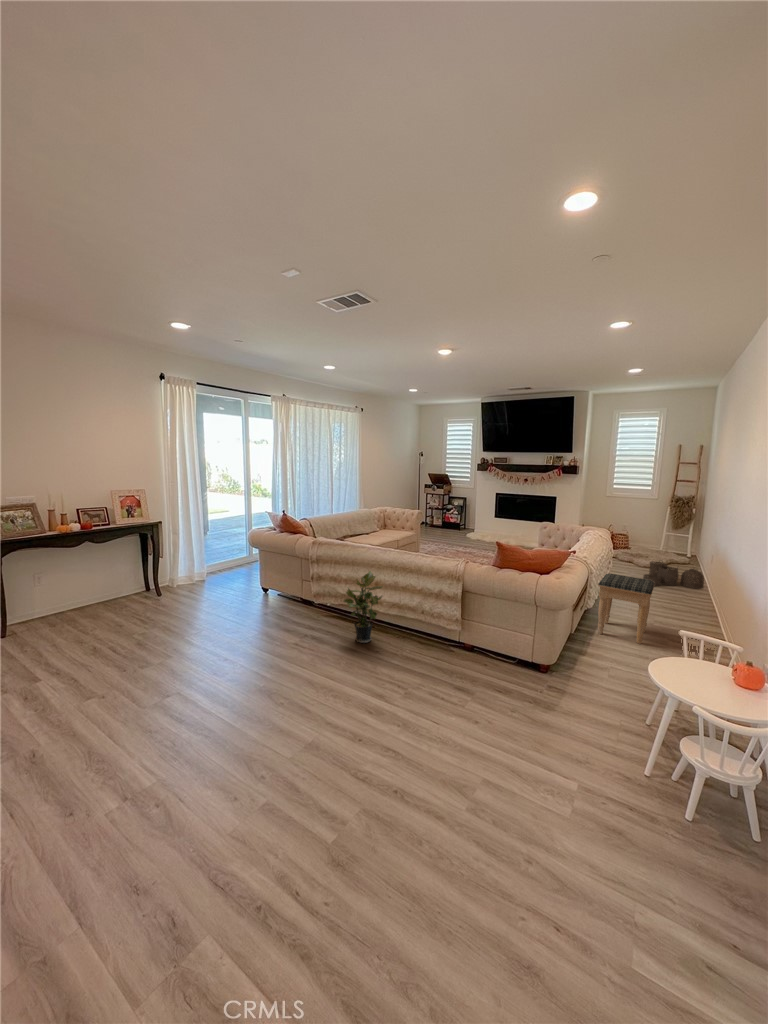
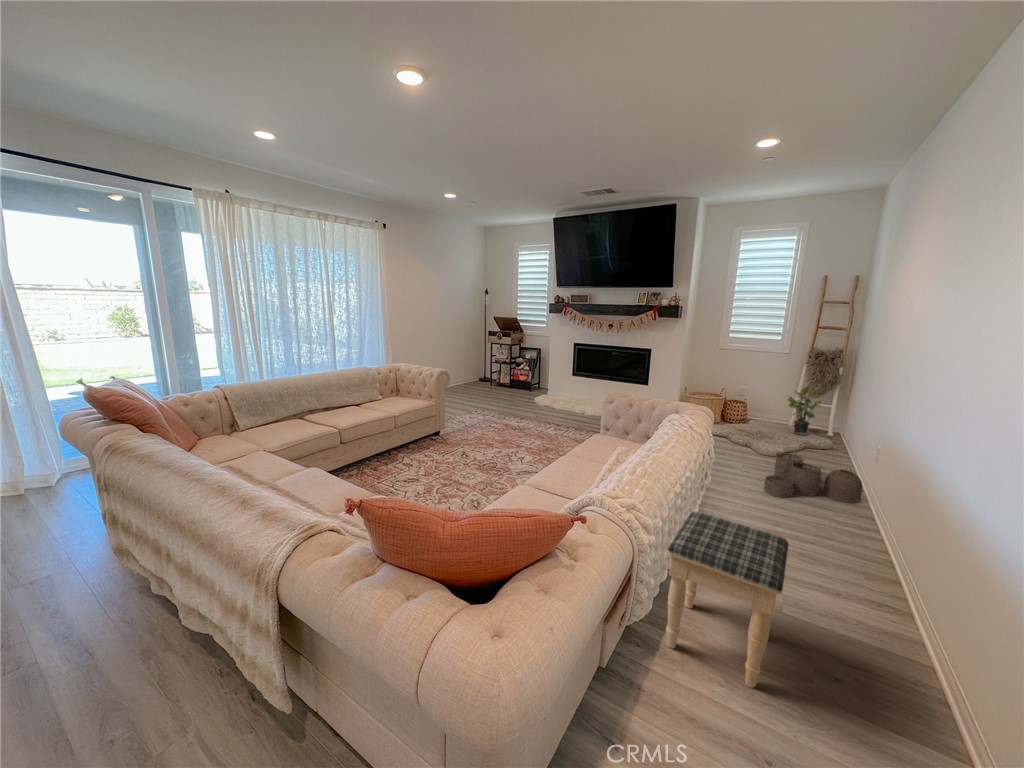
potted plant: present [344,571,383,643] -> present [788,385,821,435]

